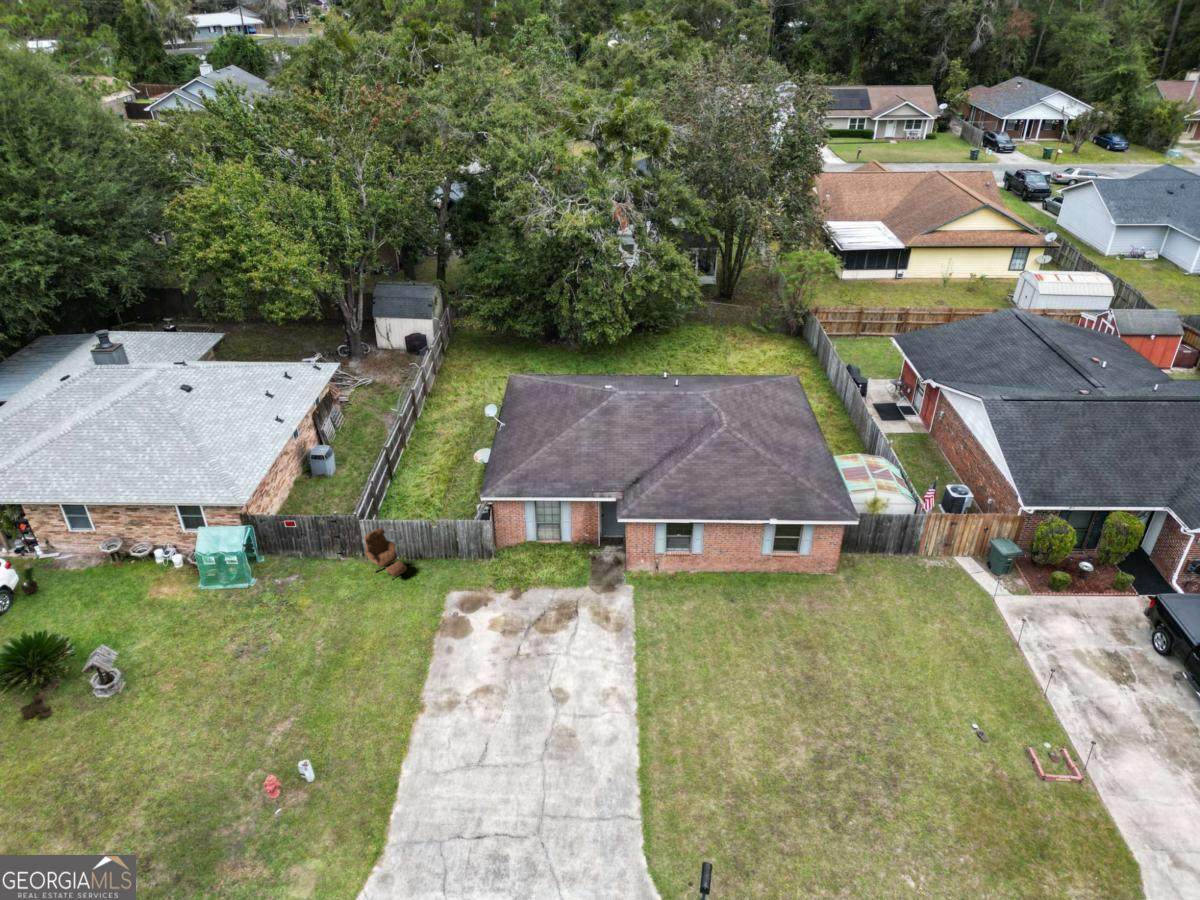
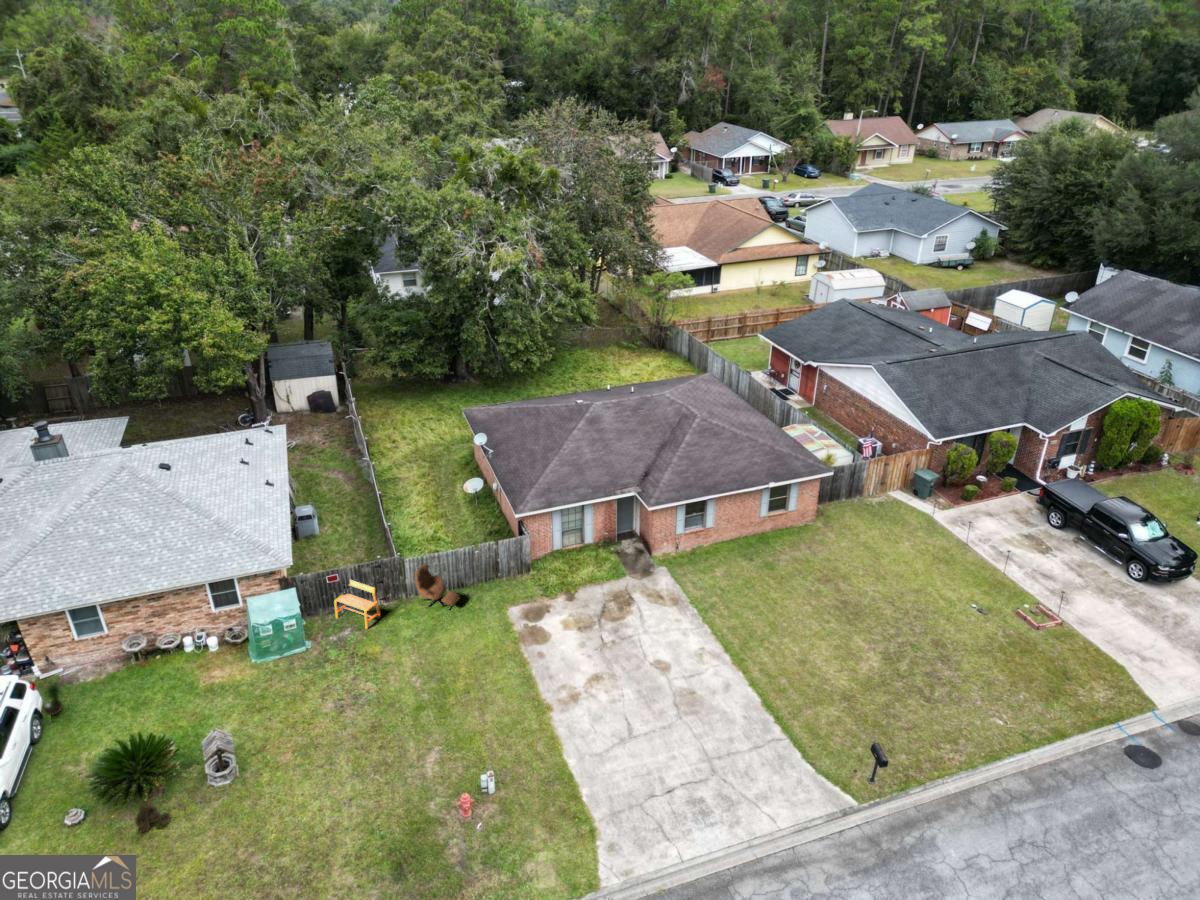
bench: none [289,526,329,581] -> present [334,579,380,629]

